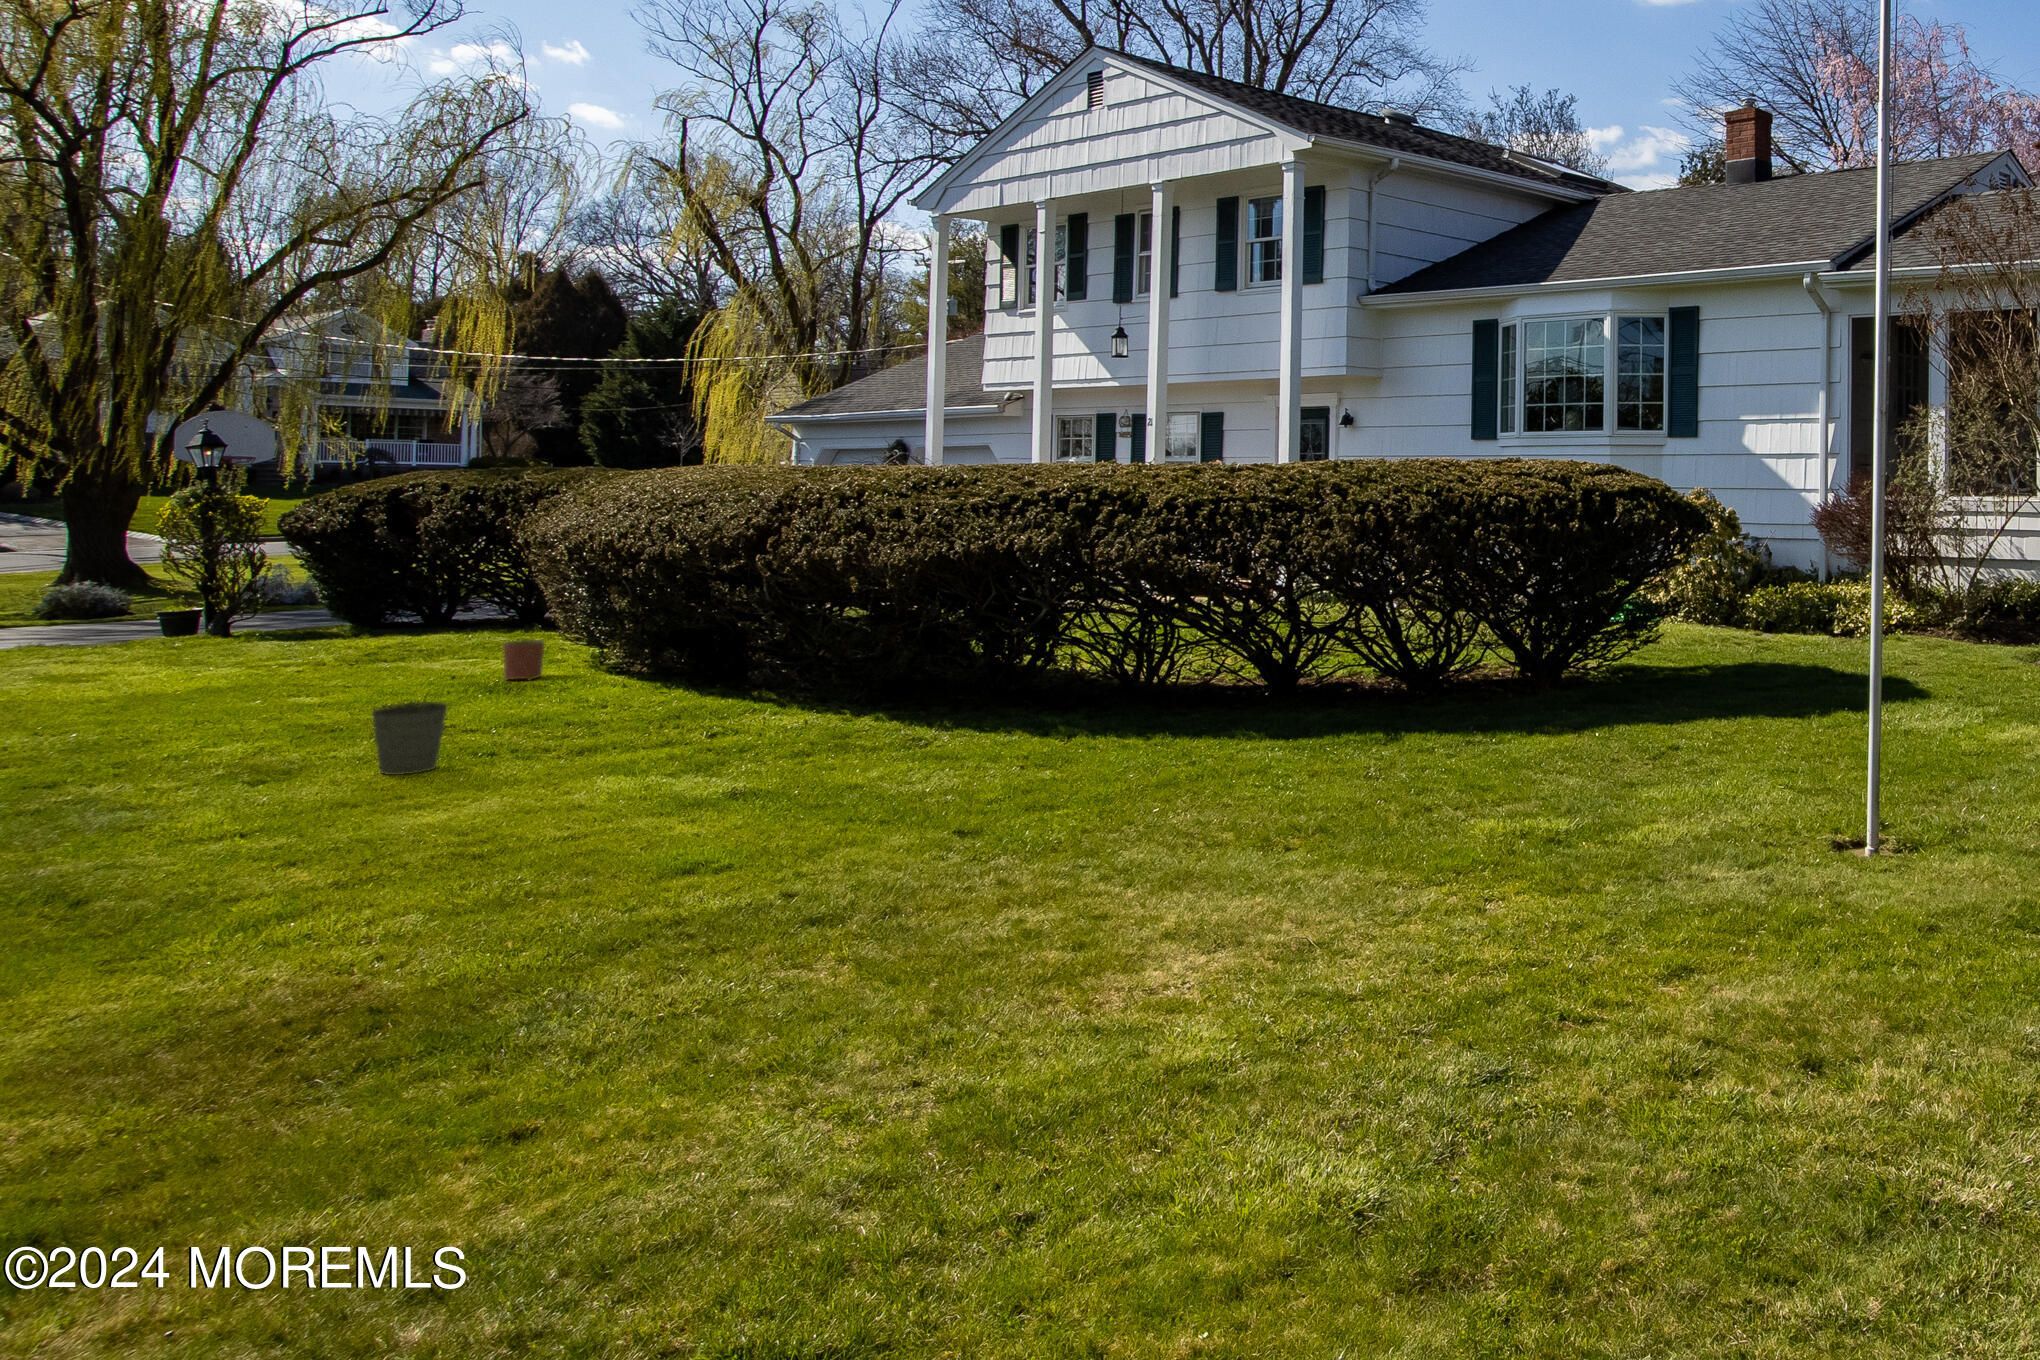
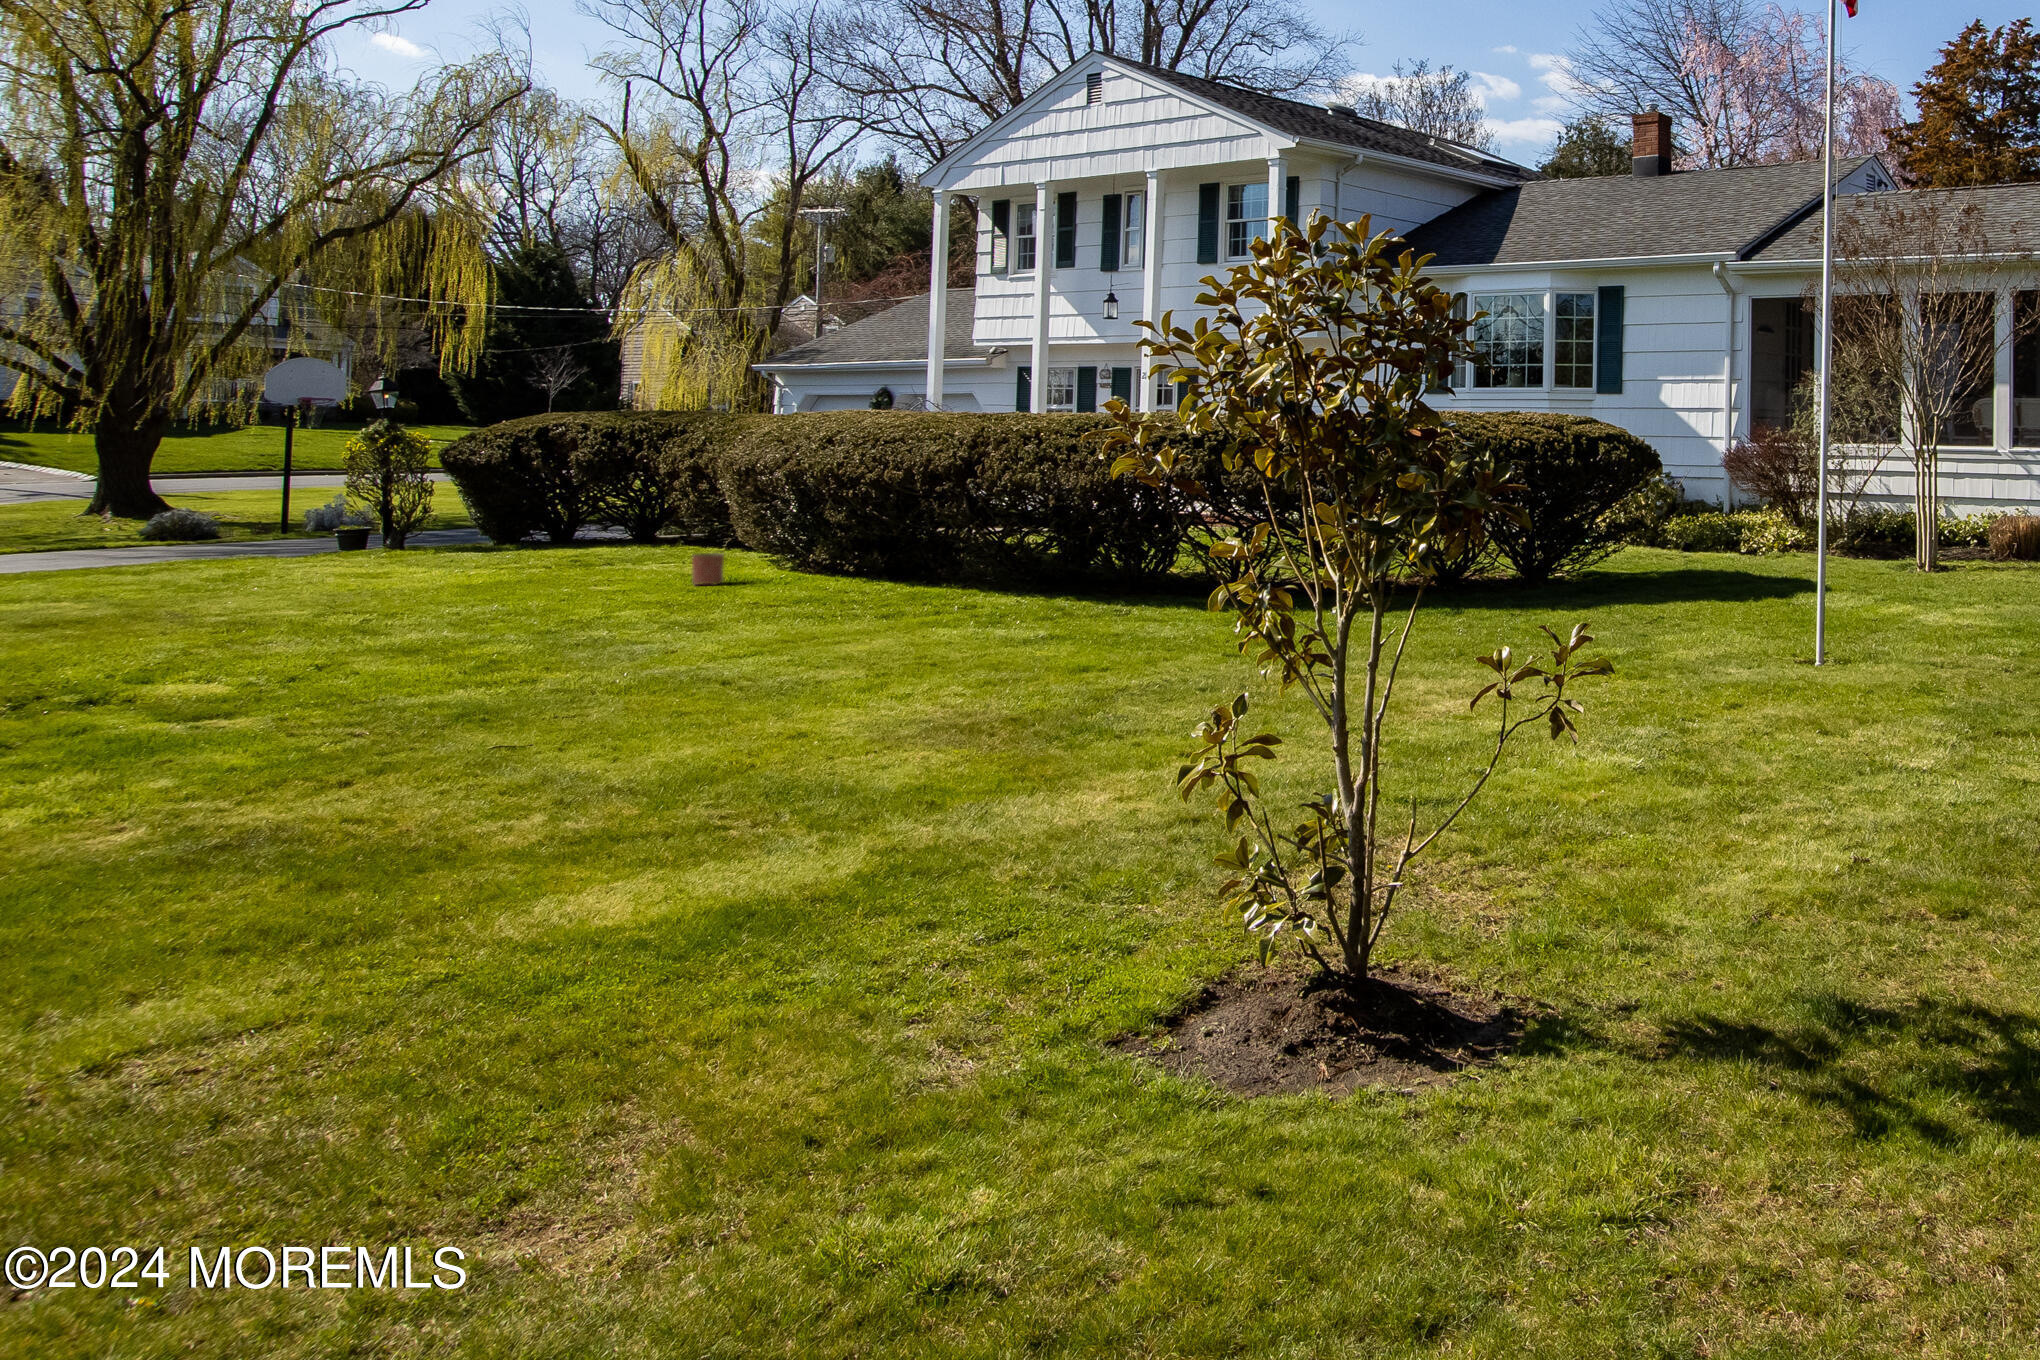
bucket: present [372,702,447,775] -> none [677,592,733,646]

